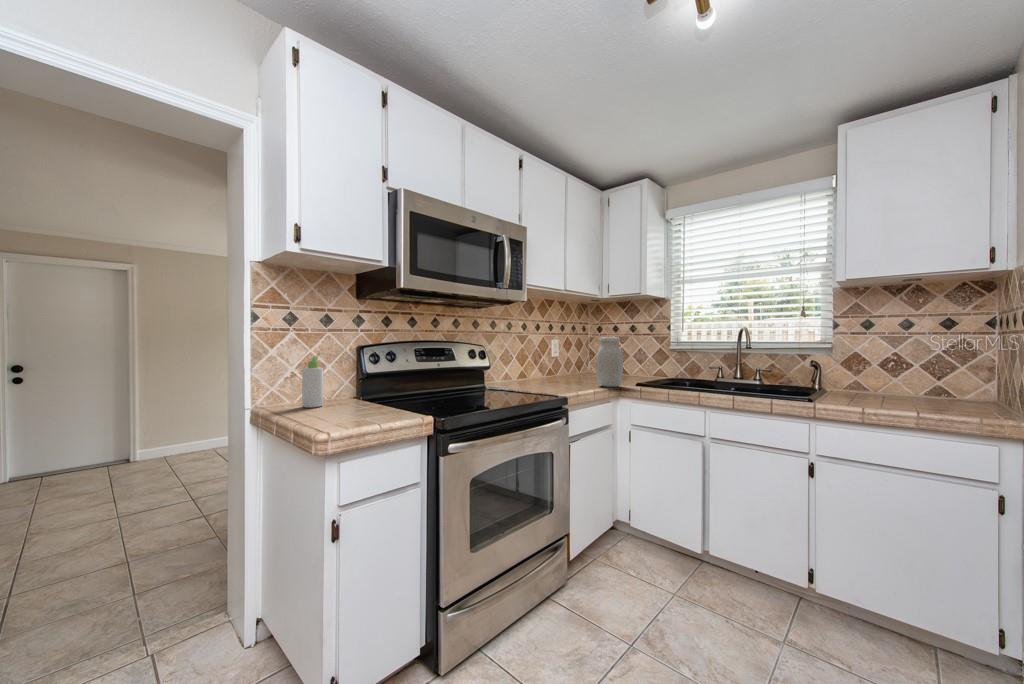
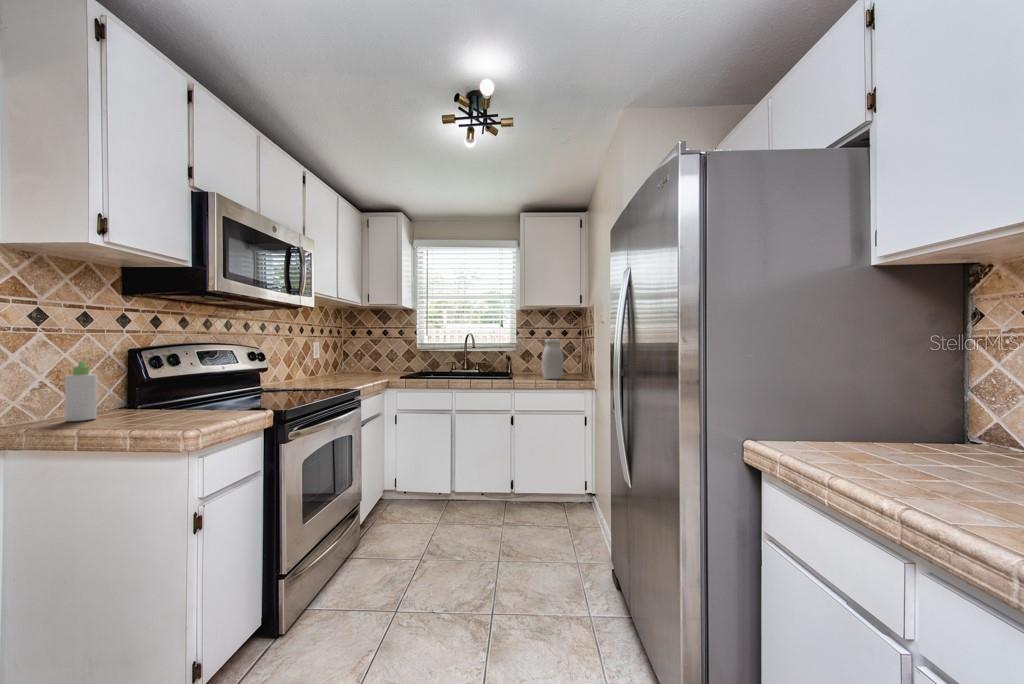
jar: present [596,337,623,387] -> present [542,339,564,379]

